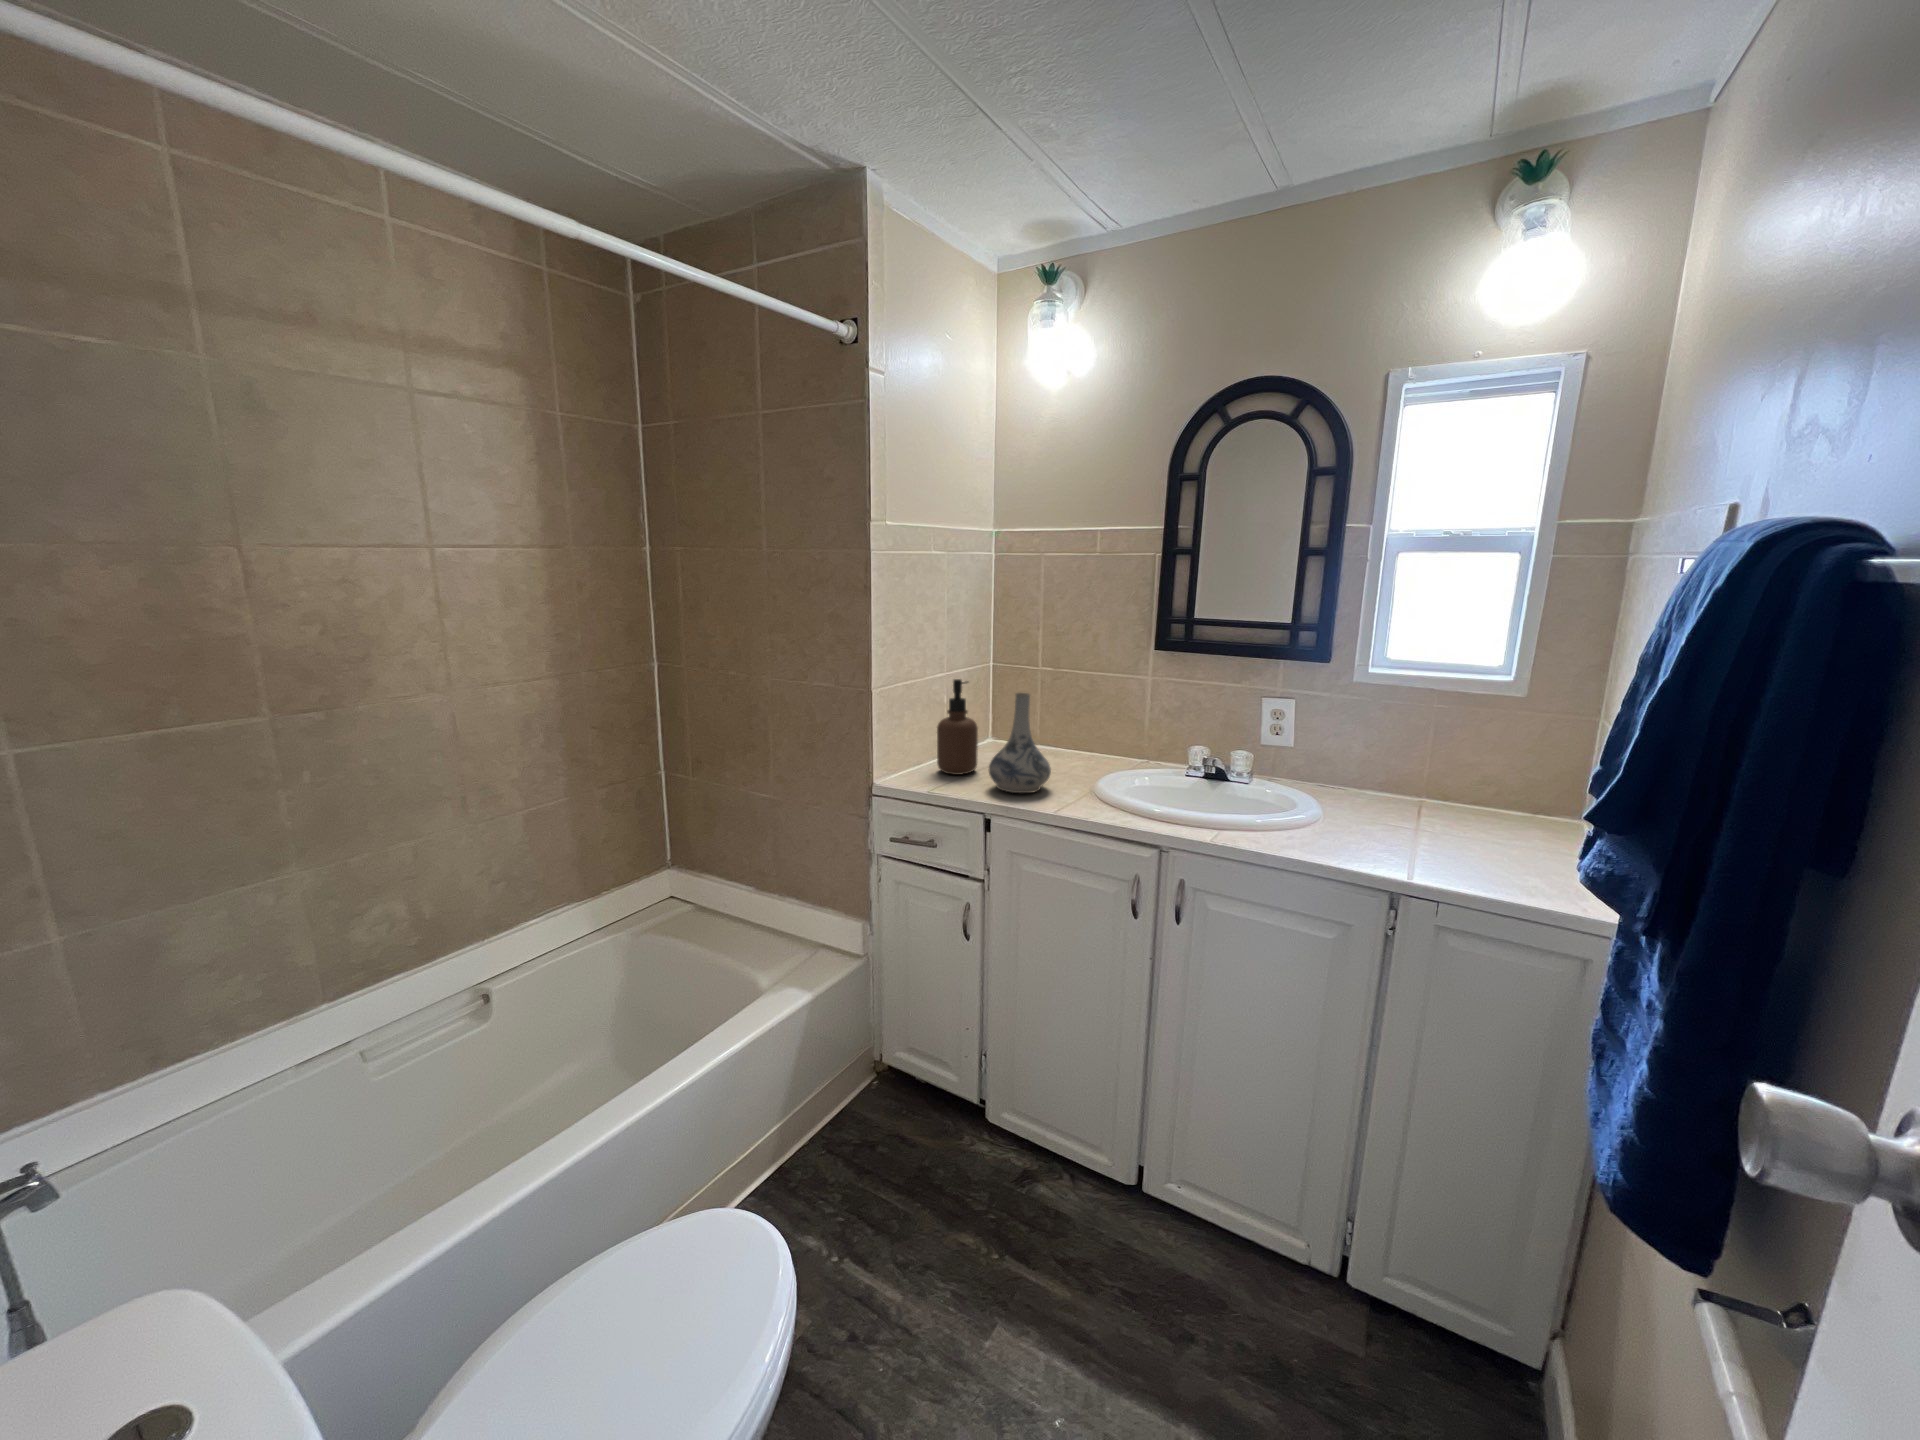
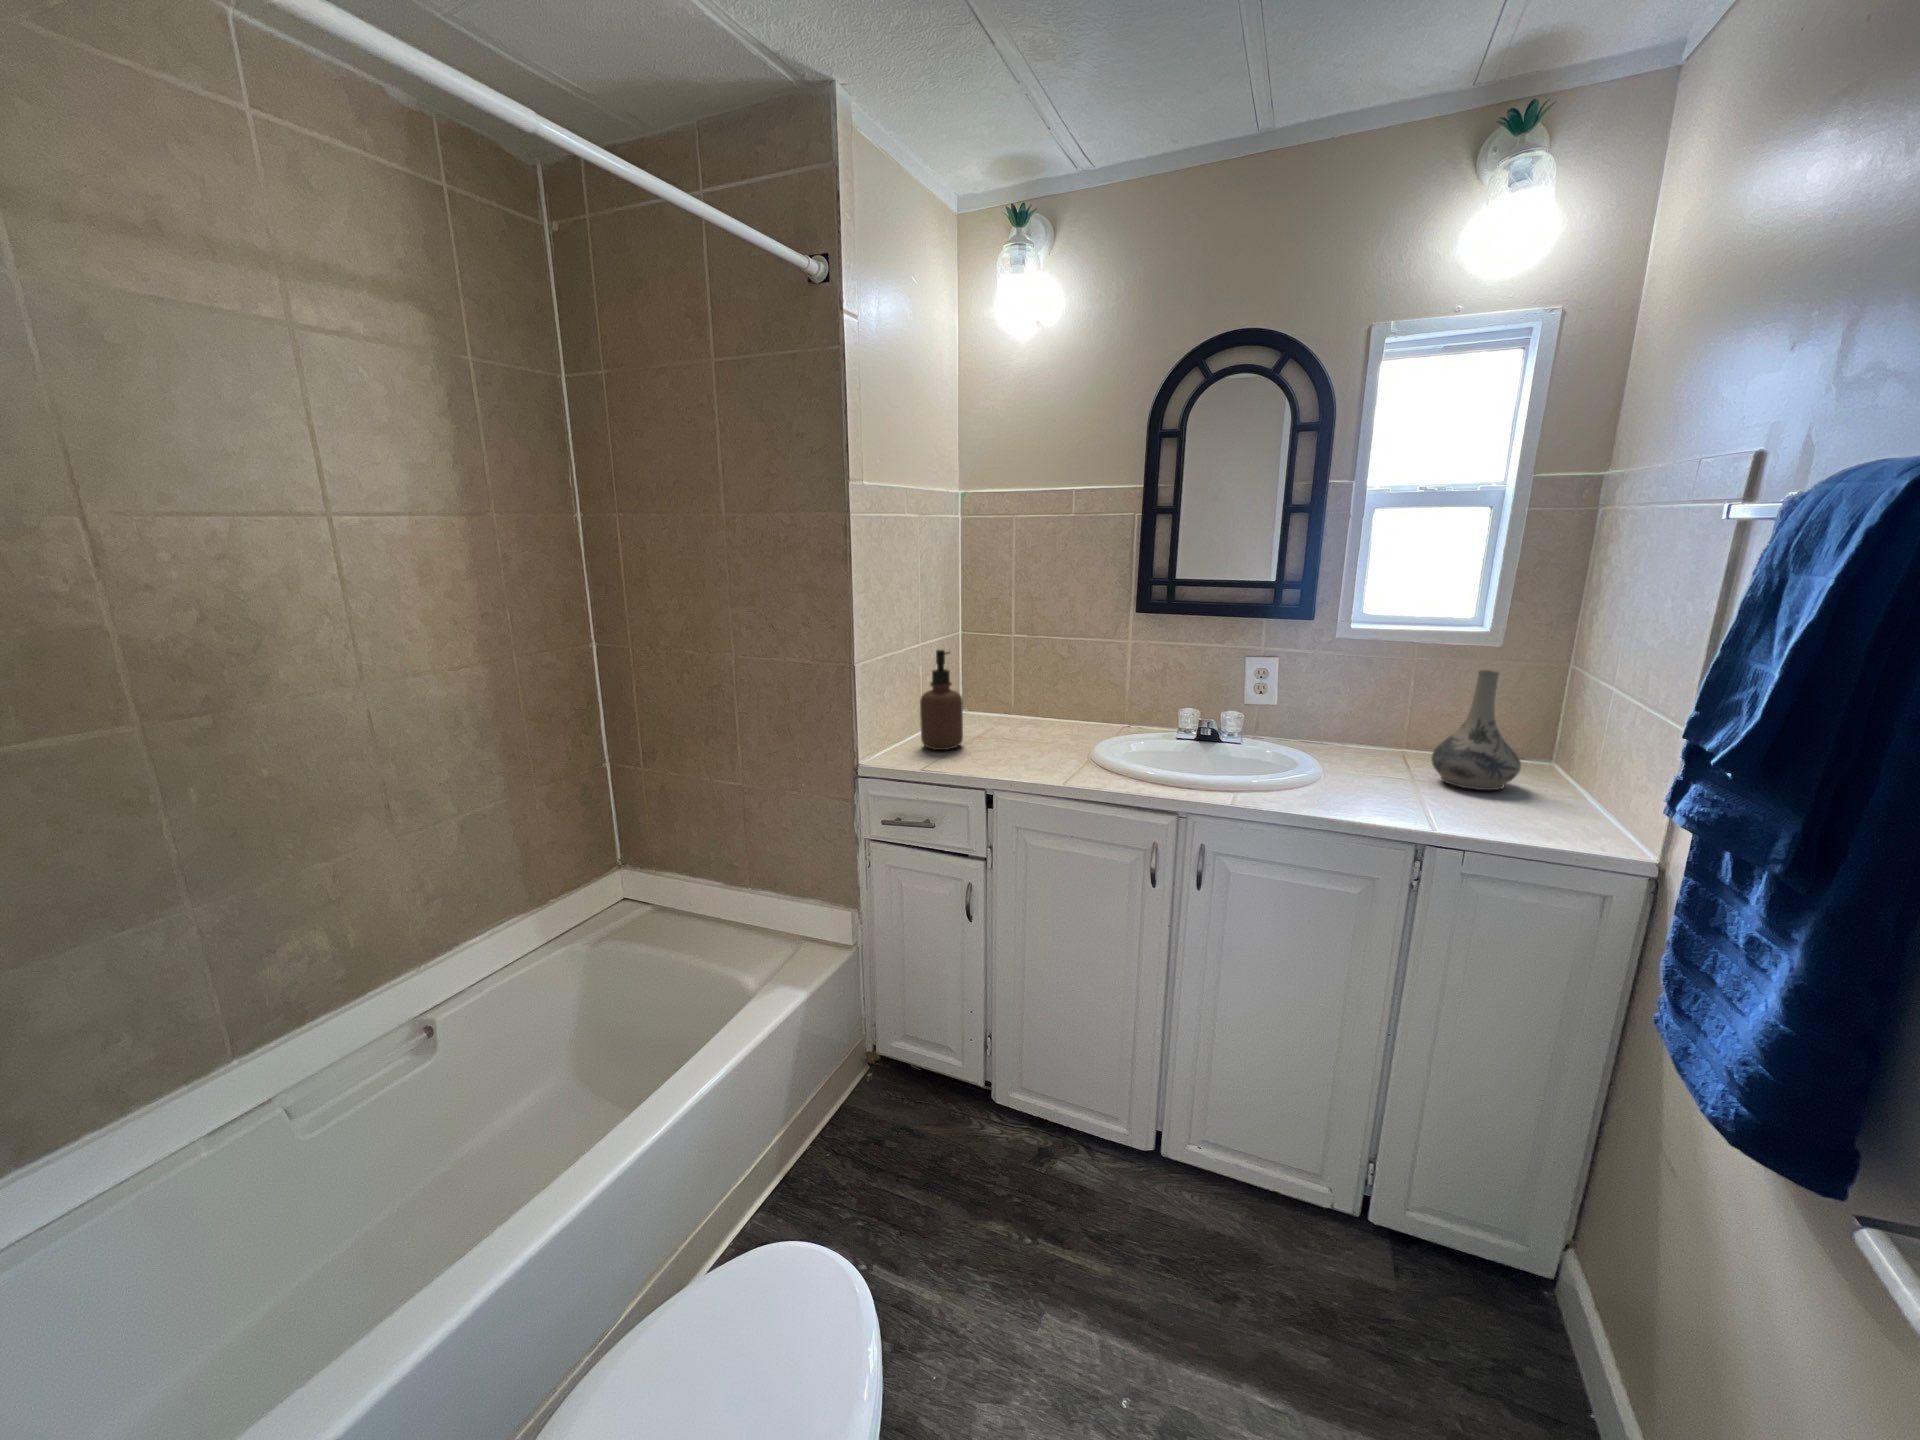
decorative vase: present [989,693,1051,793] -> present [1431,670,1521,790]

